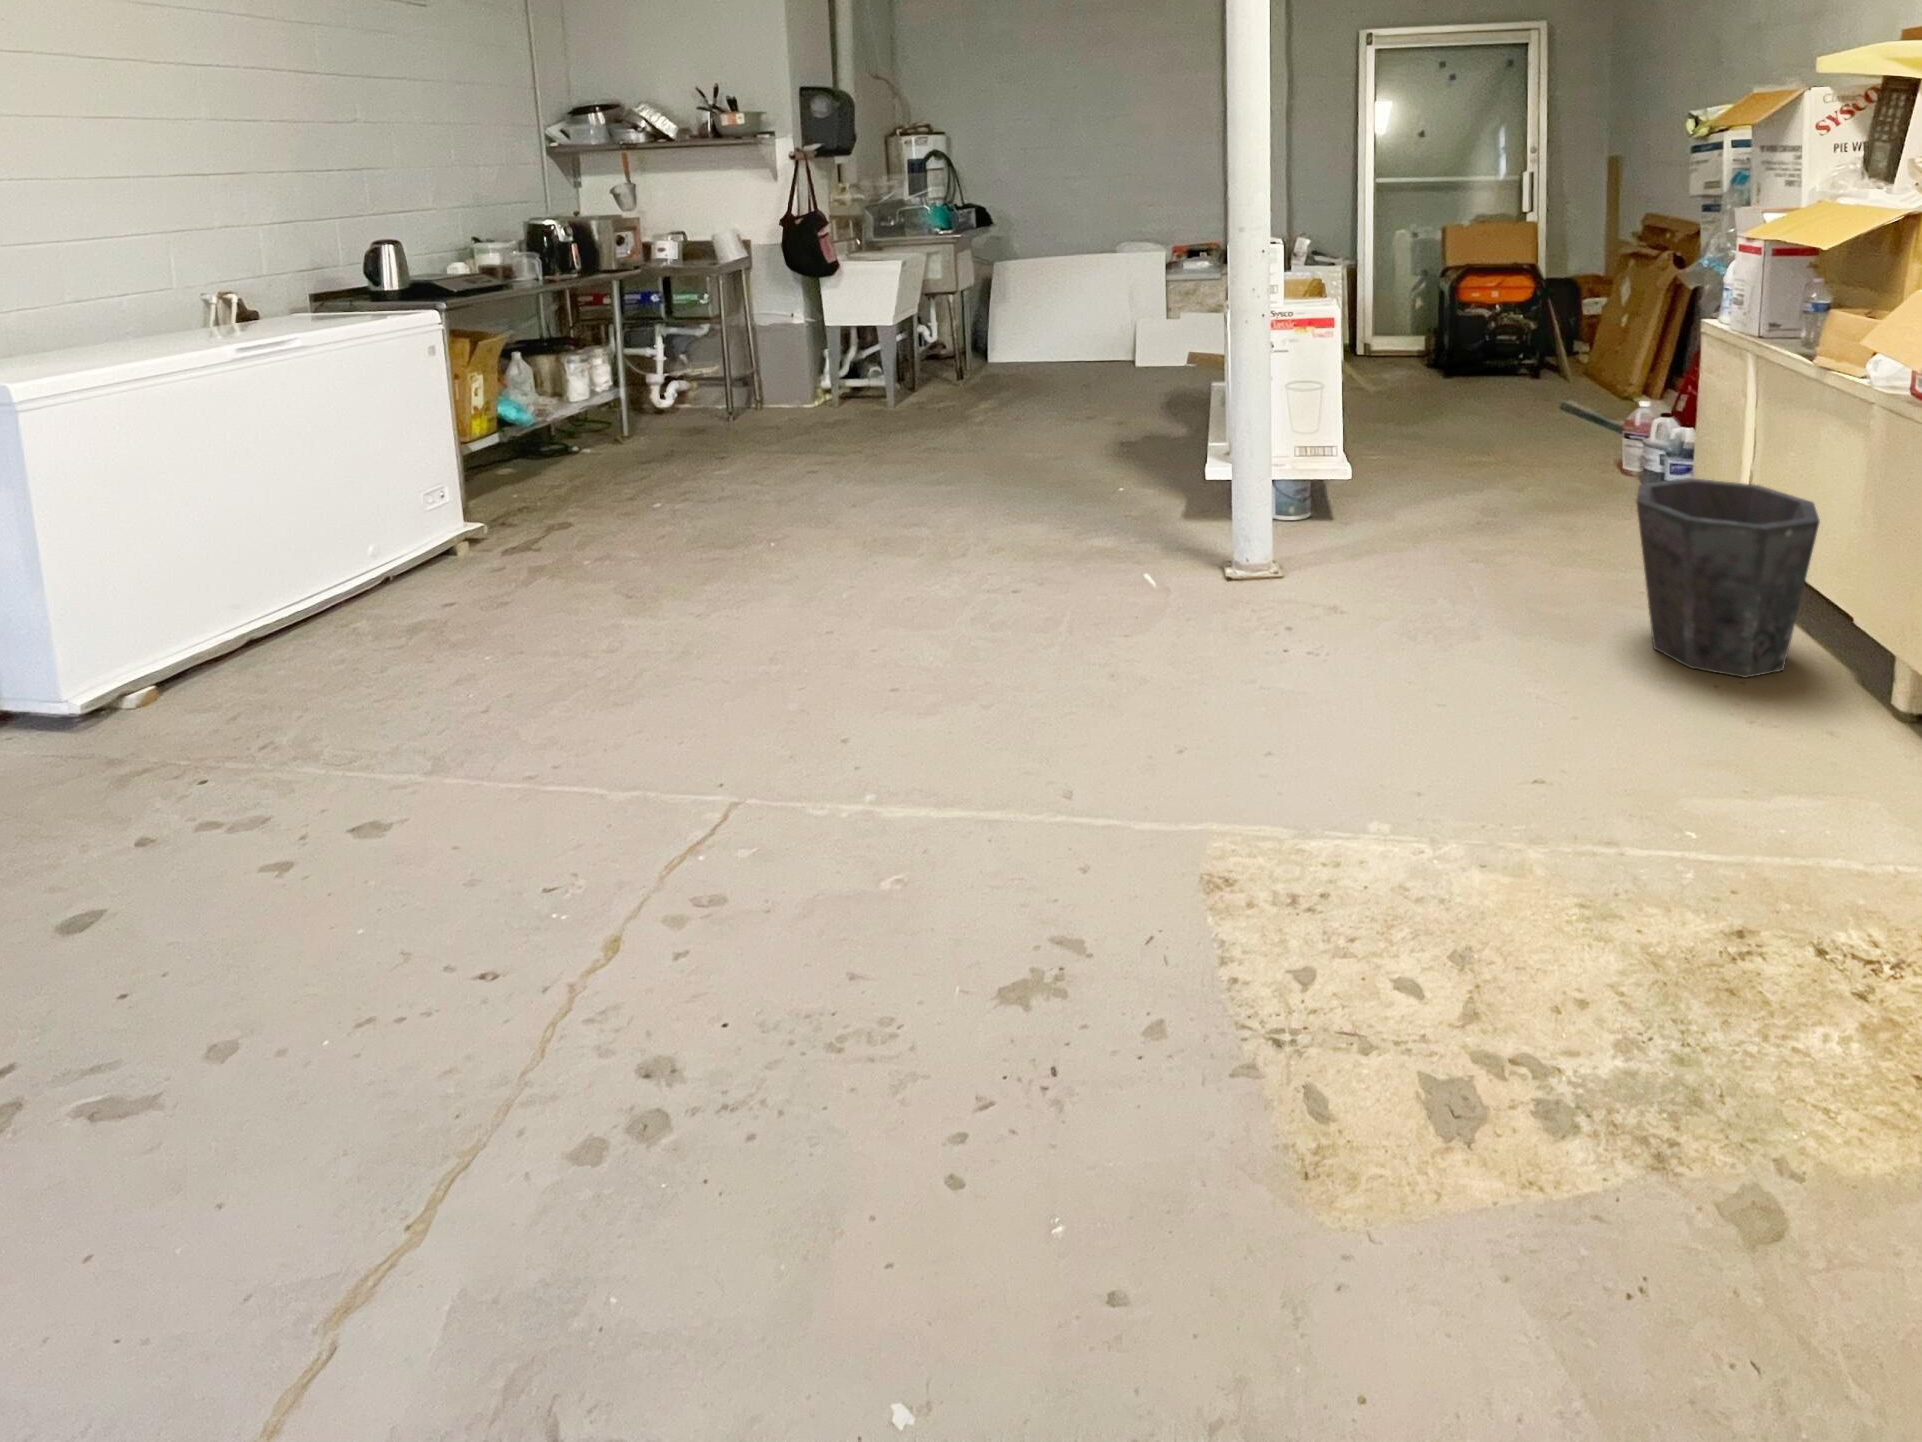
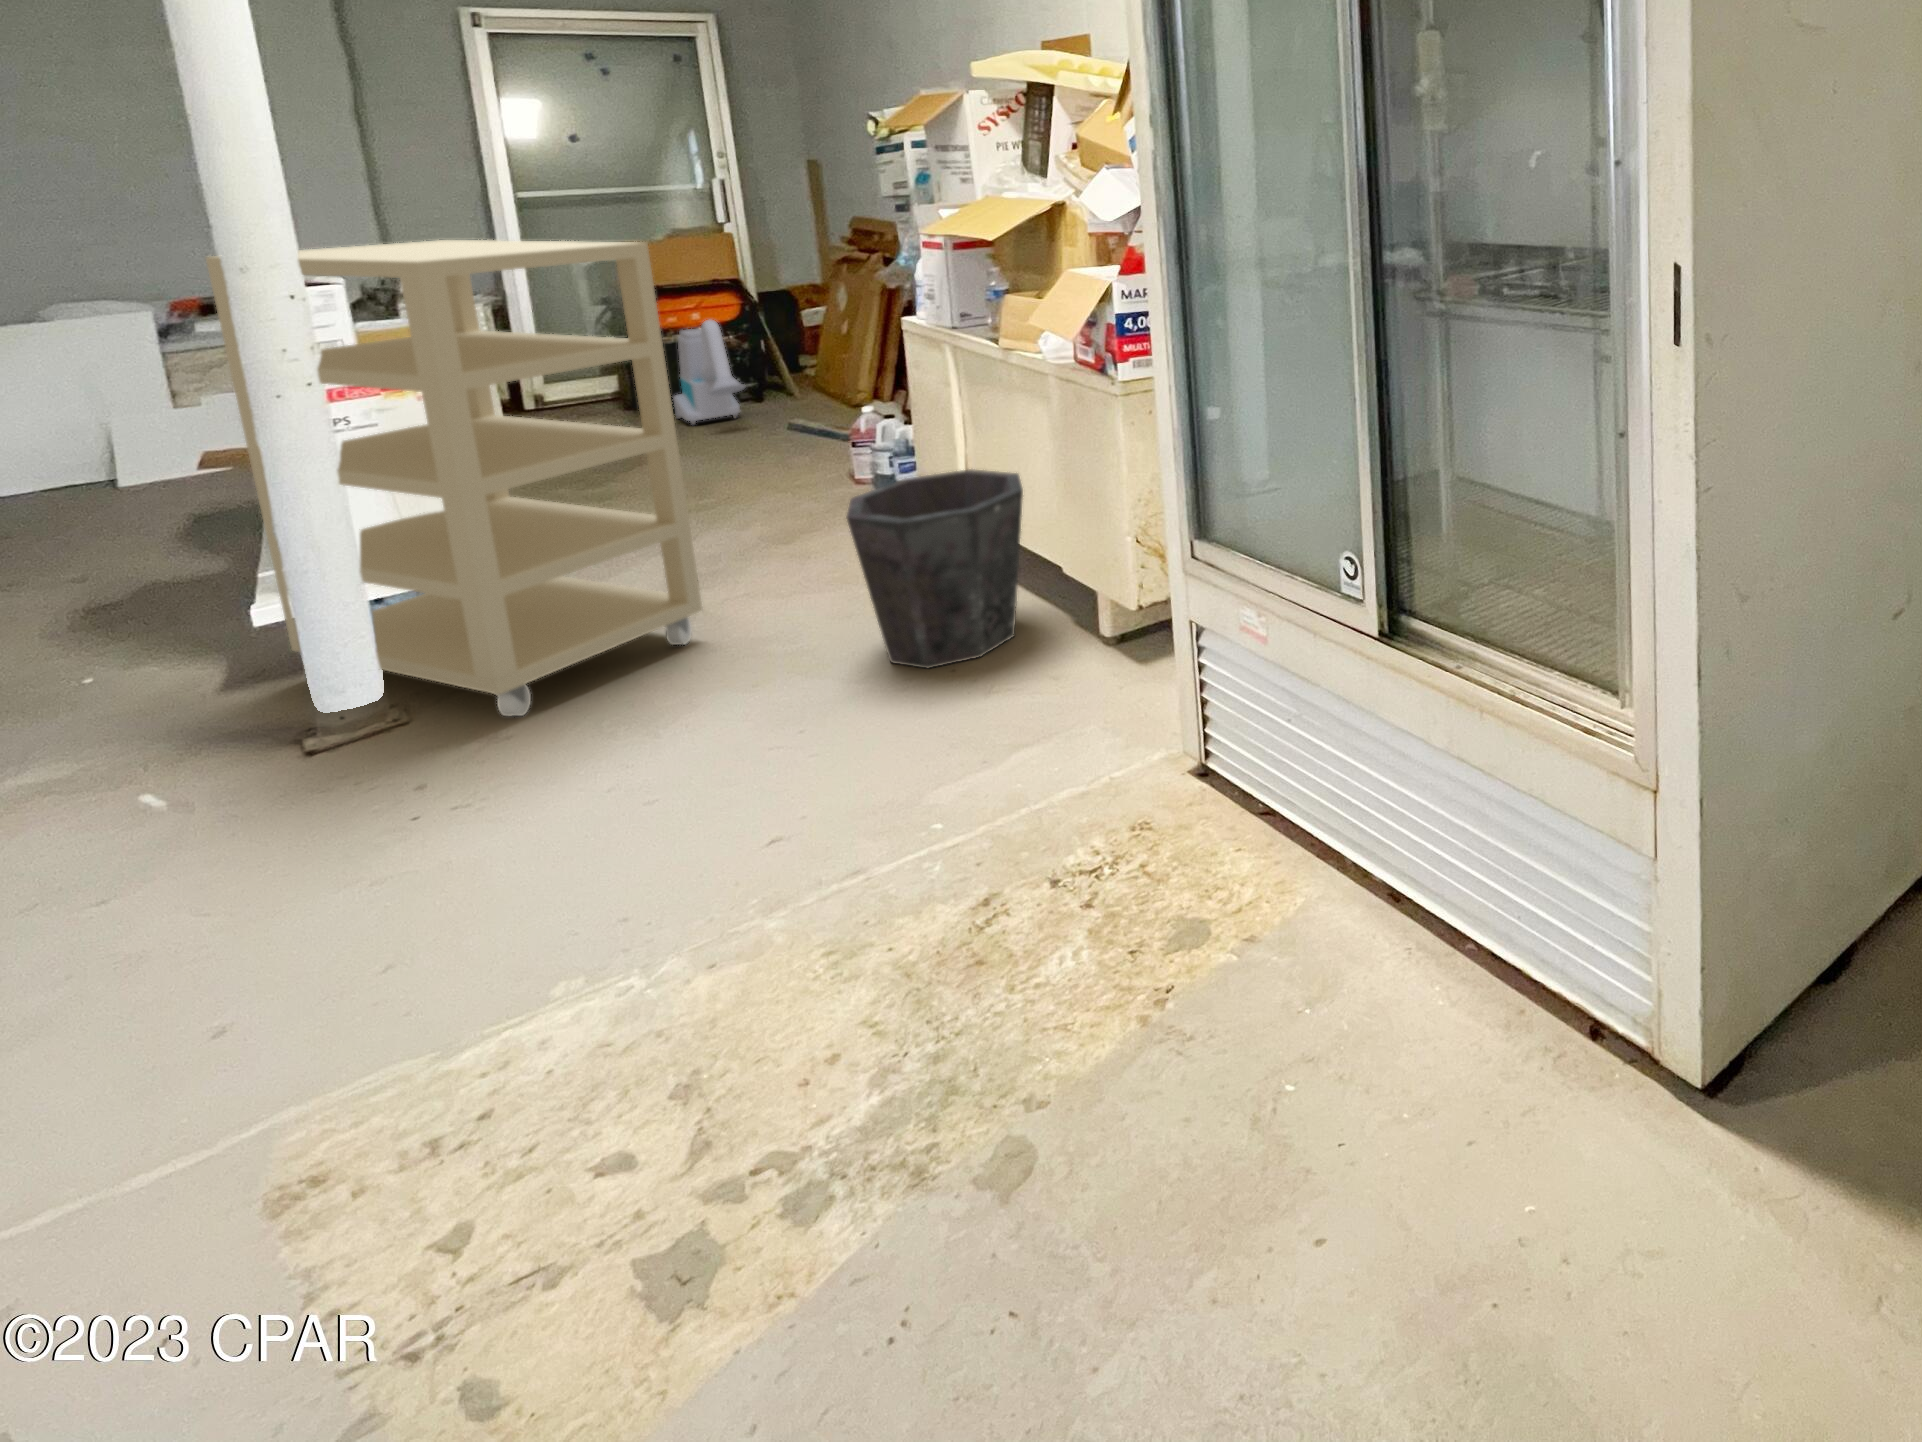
shelving unit: none [1264,224,1508,584] -> present [206,240,702,716]
vacuum cleaner: none [1473,299,1532,387] -> present [673,320,745,425]

